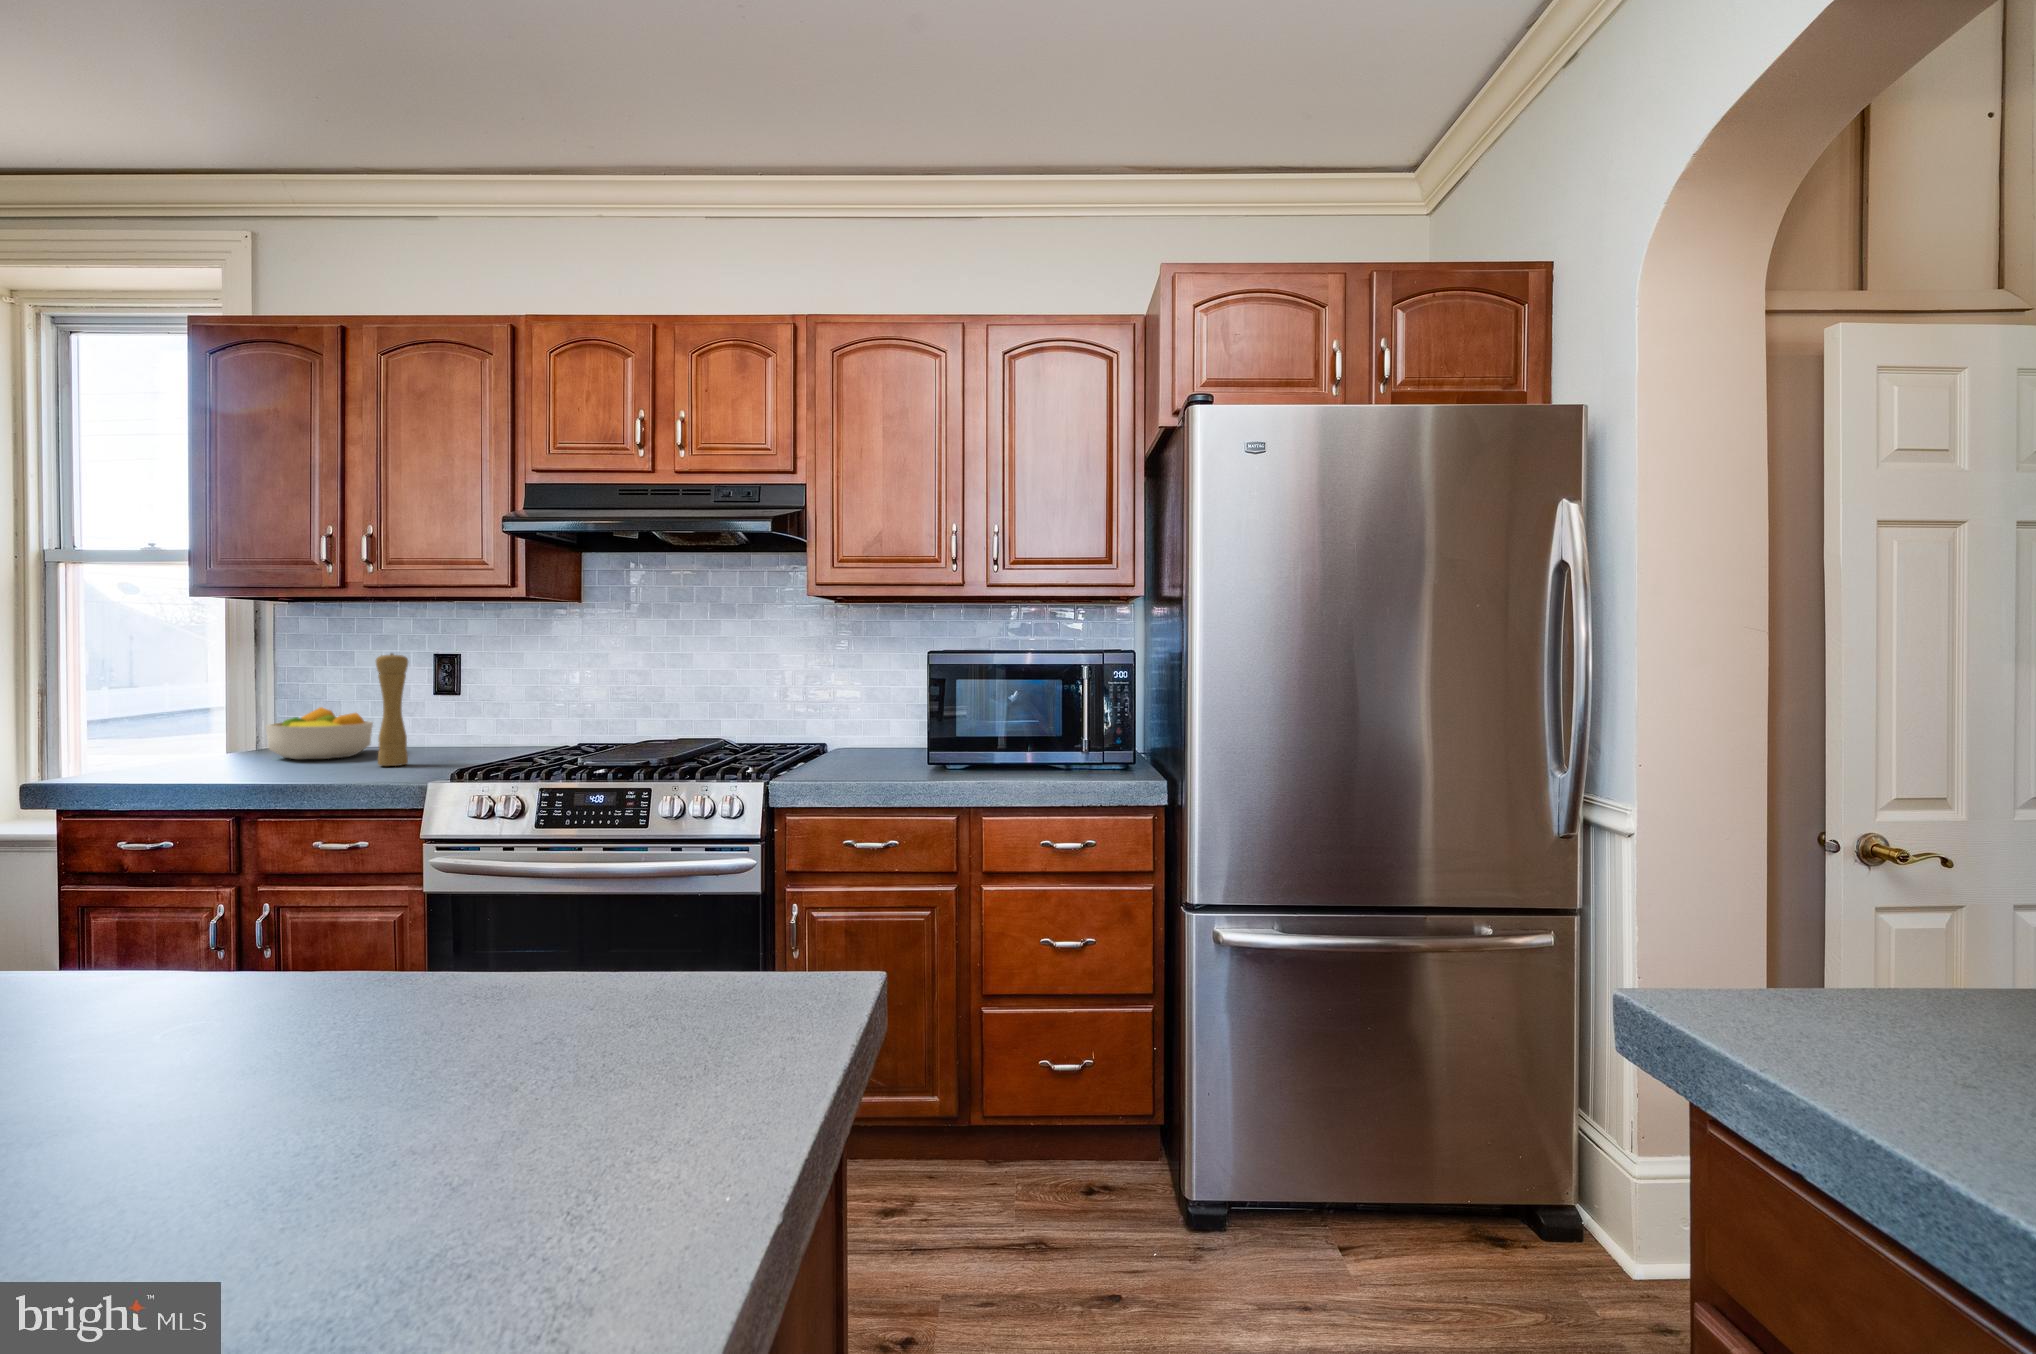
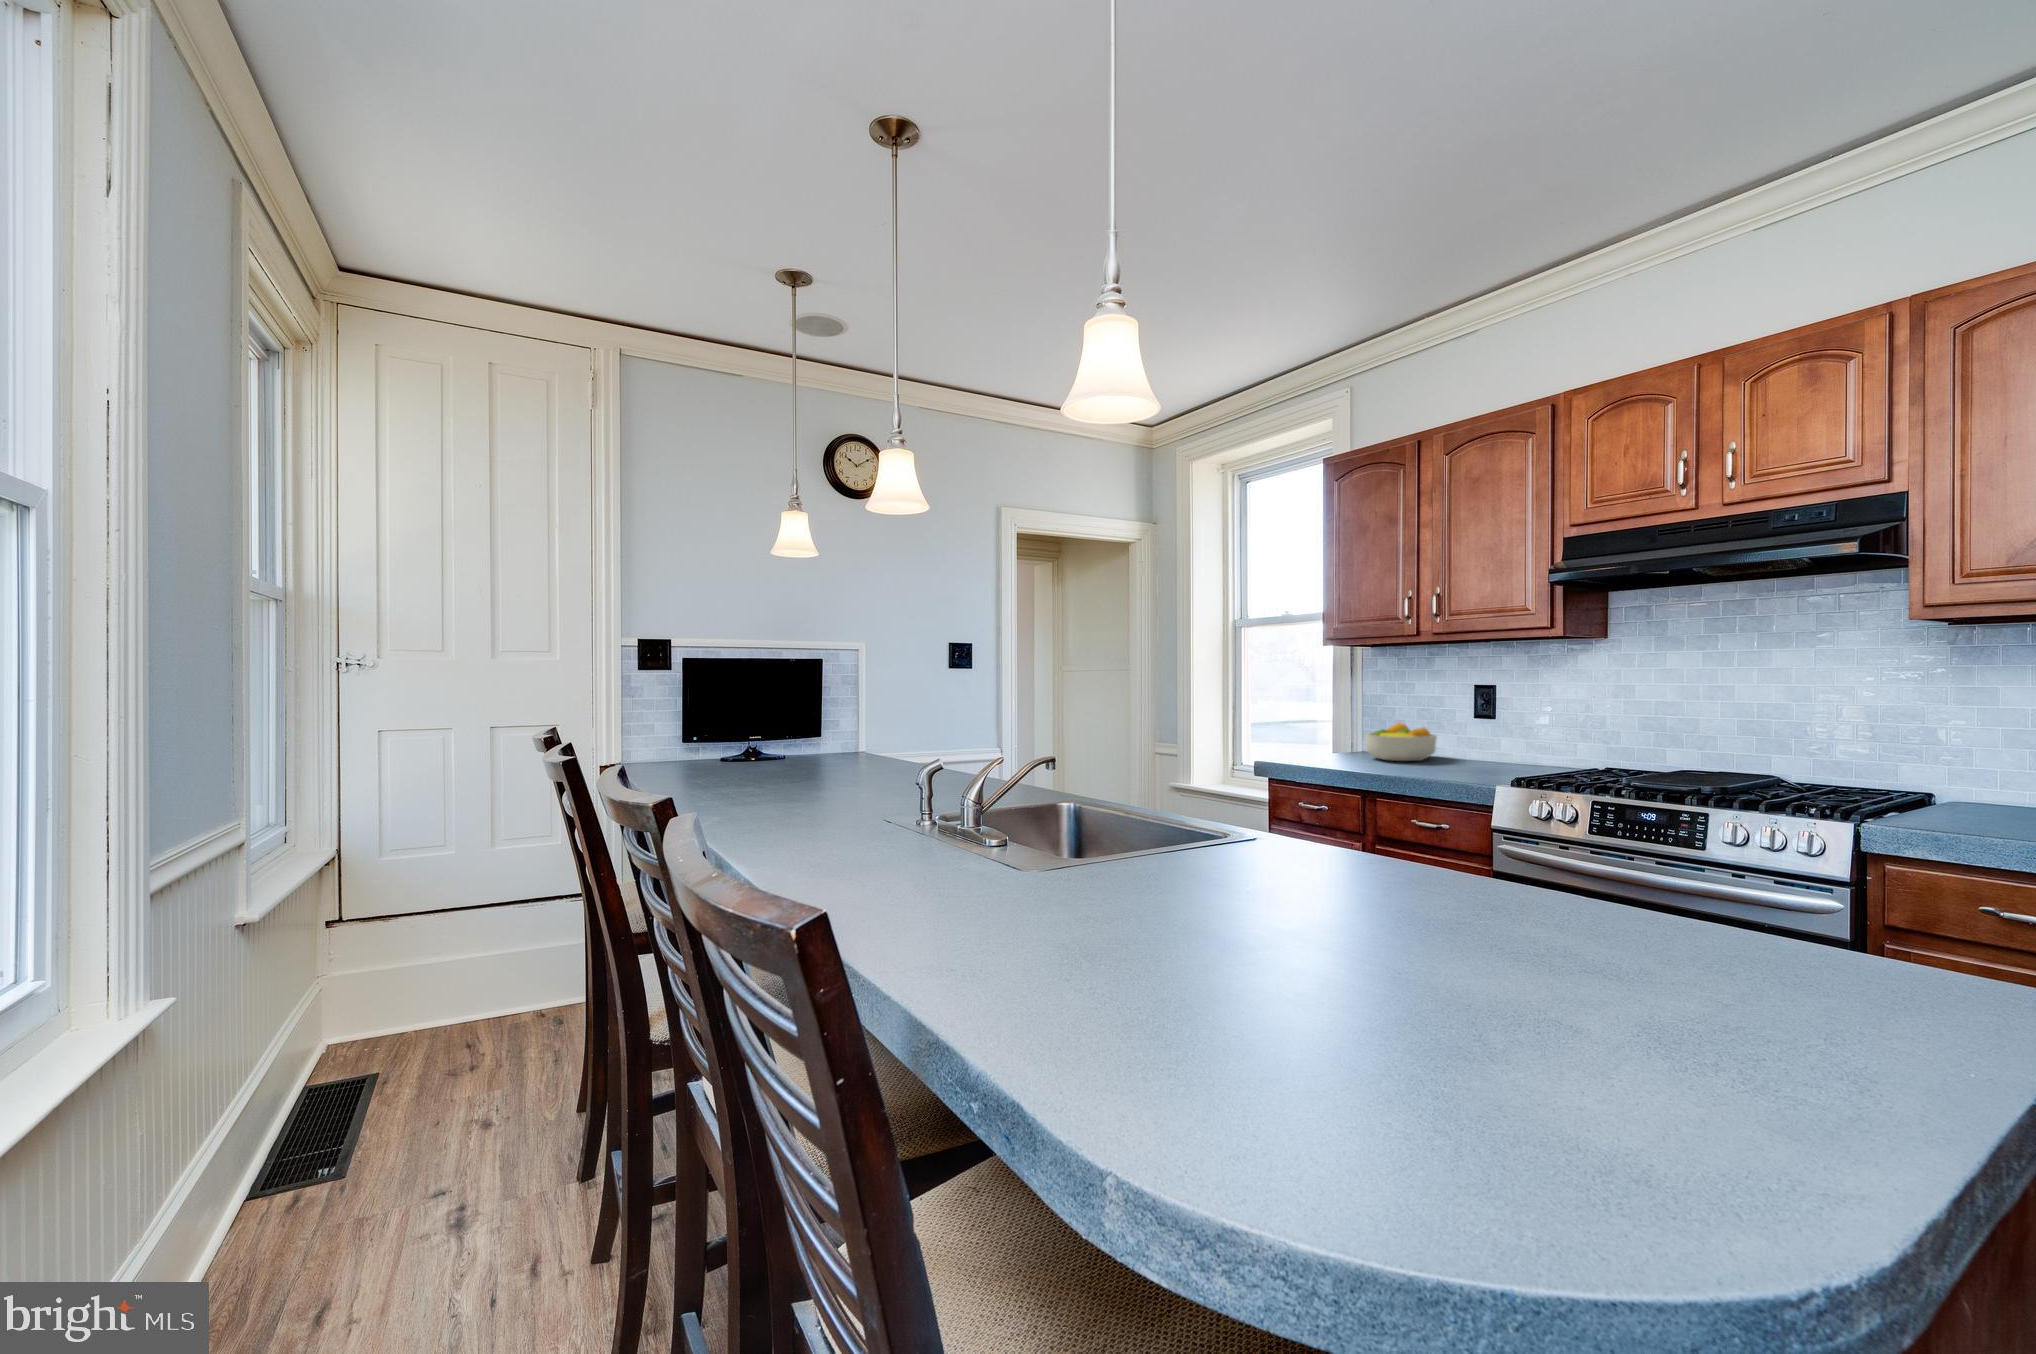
pepper mill: present [376,653,408,766] -> none [1444,683,1469,771]

